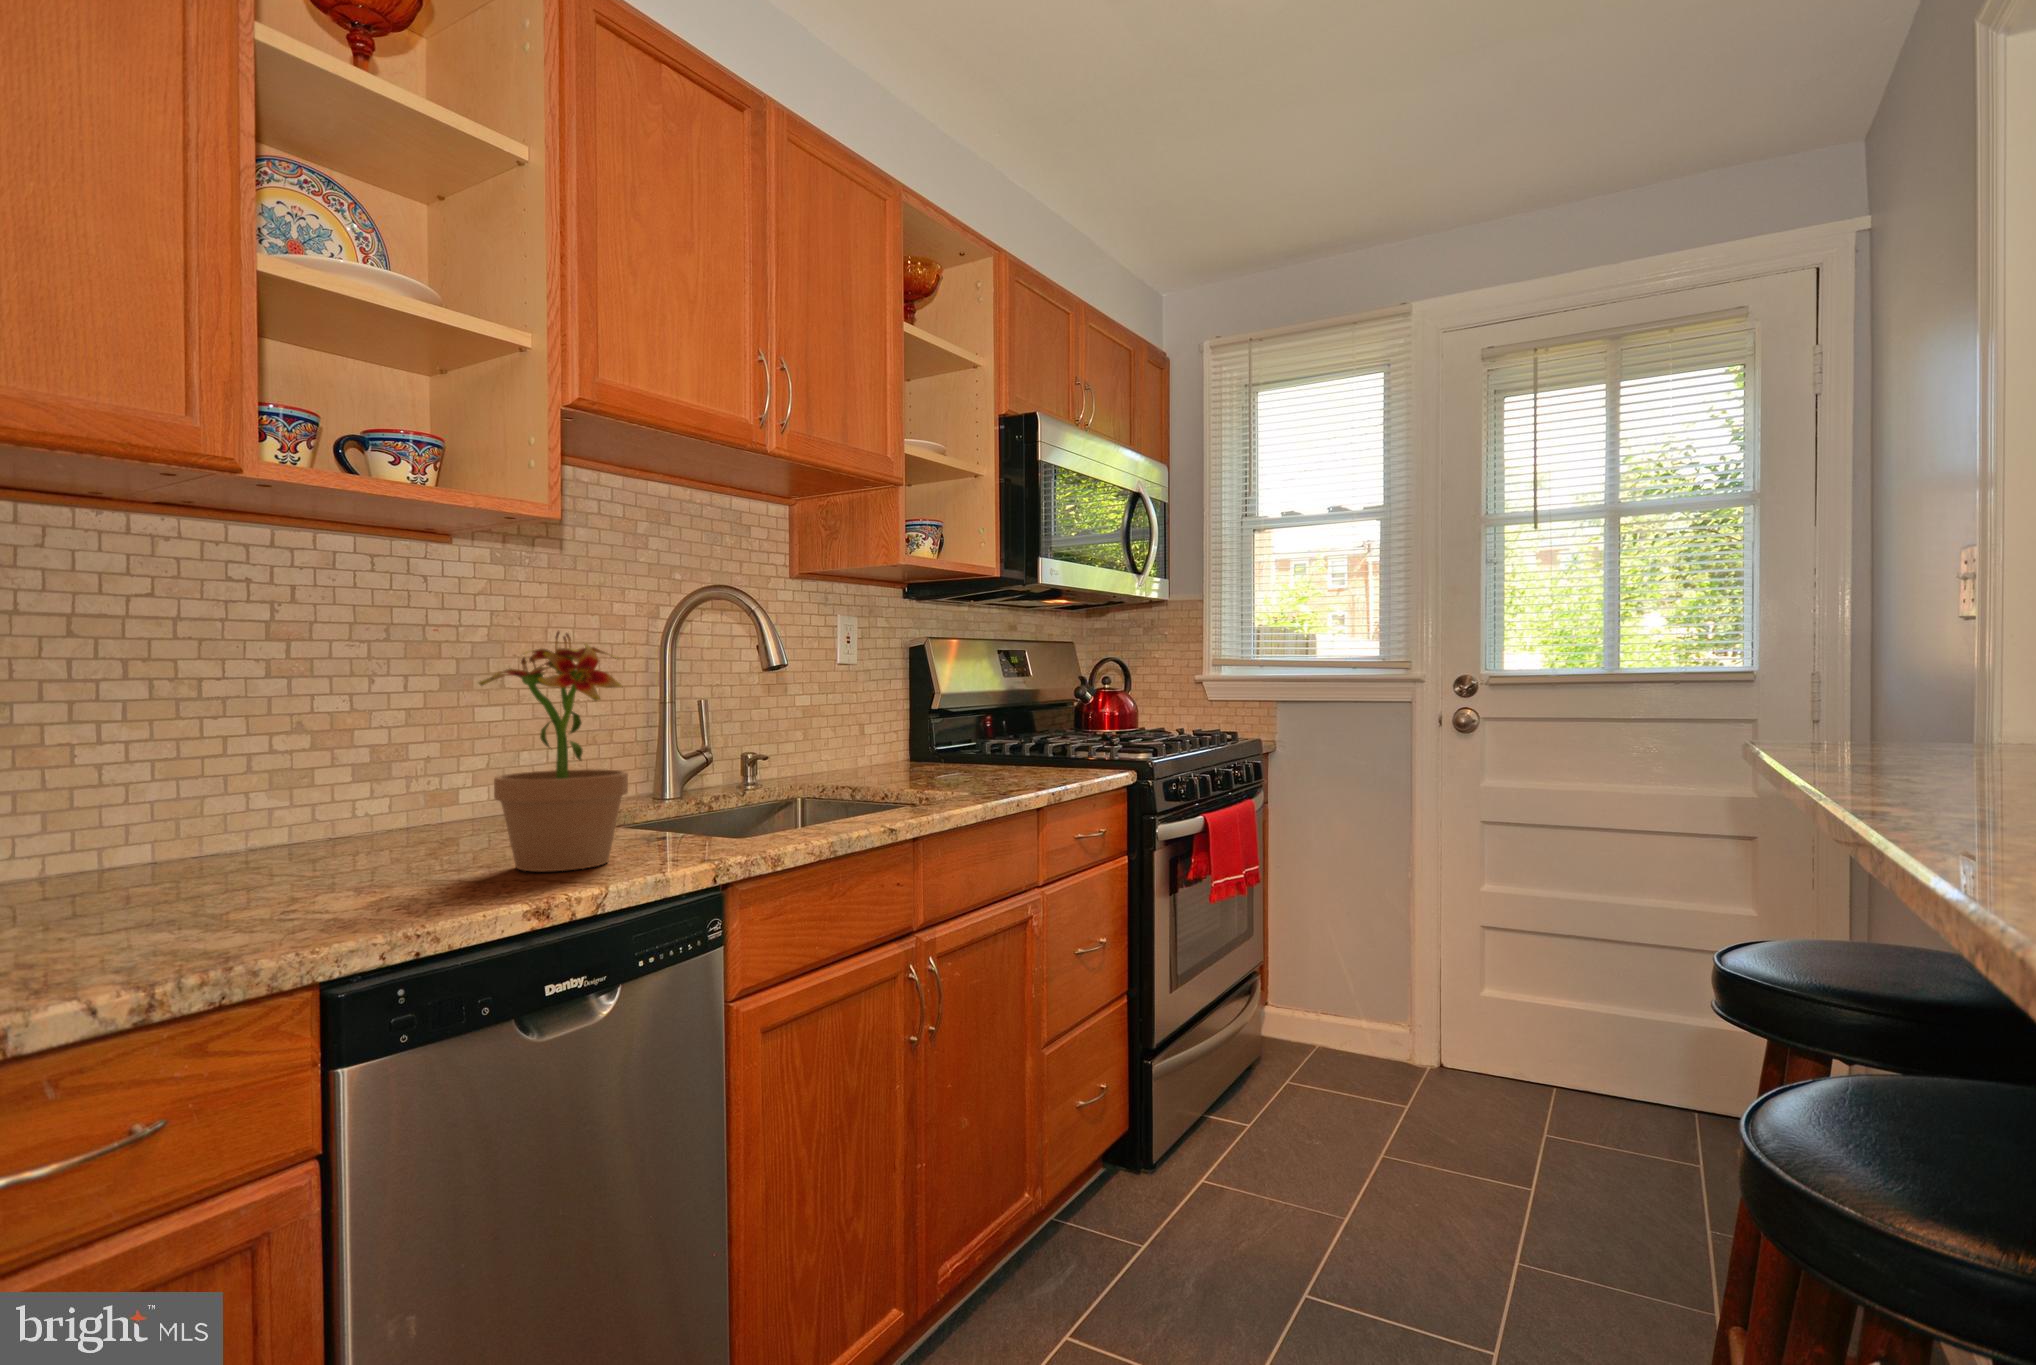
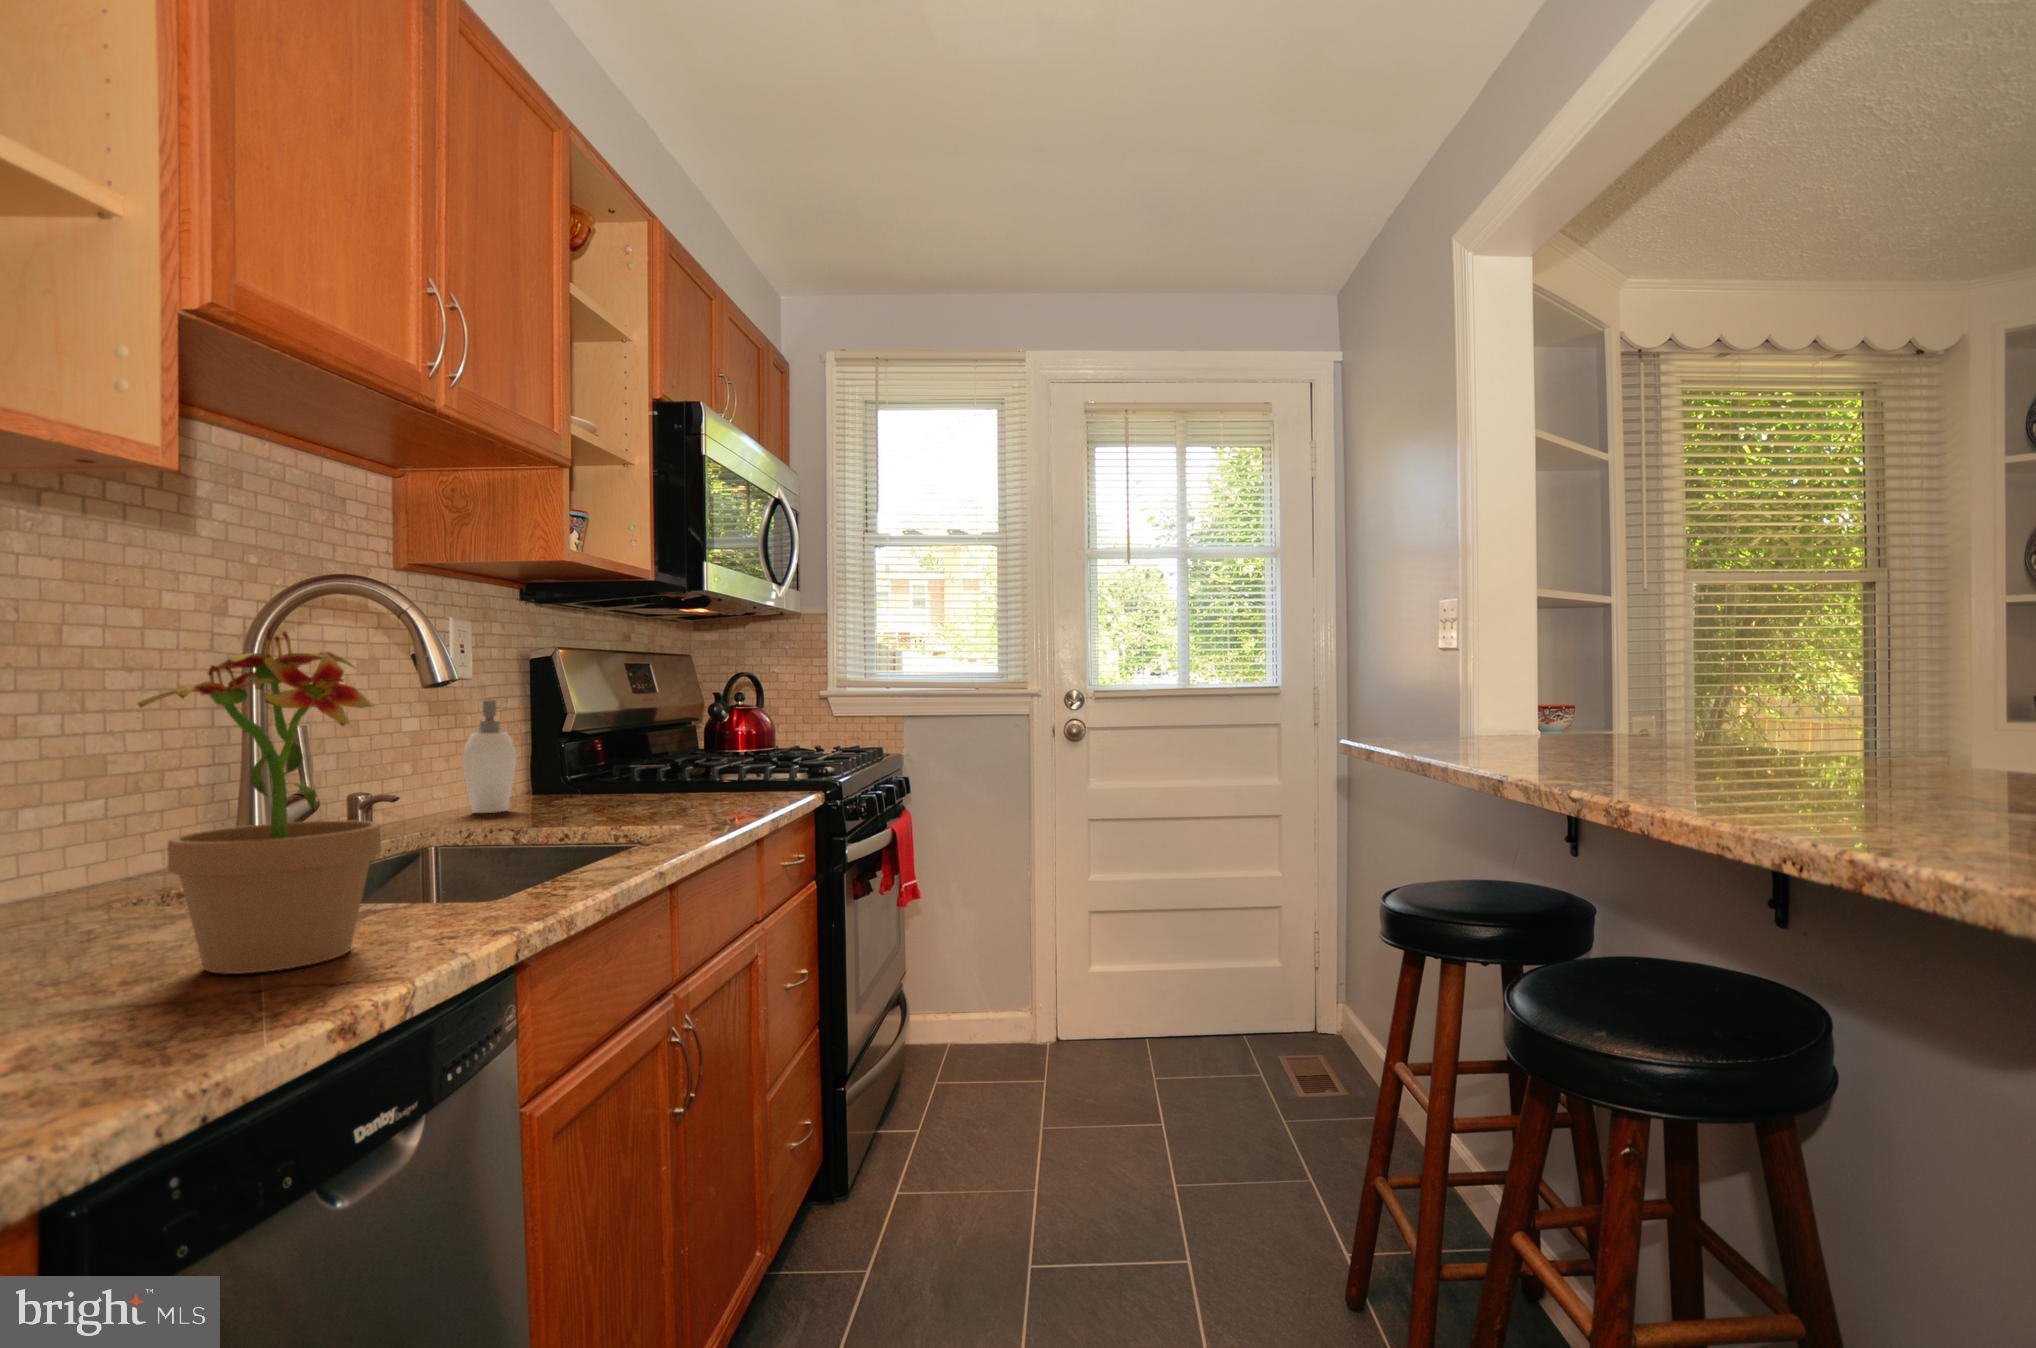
soap dispenser: none [839,682,880,775] -> present [462,700,517,813]

